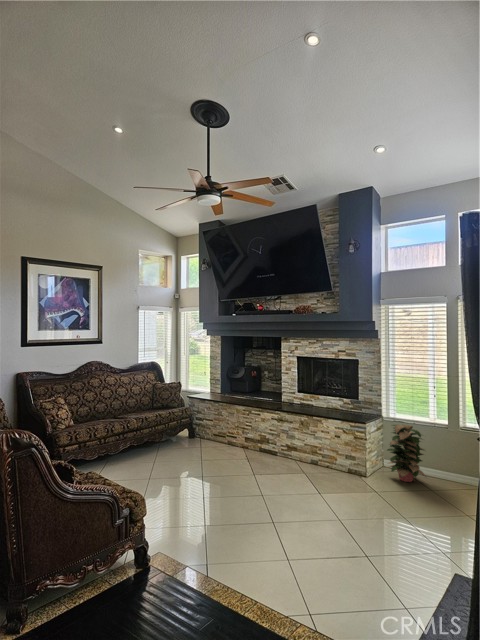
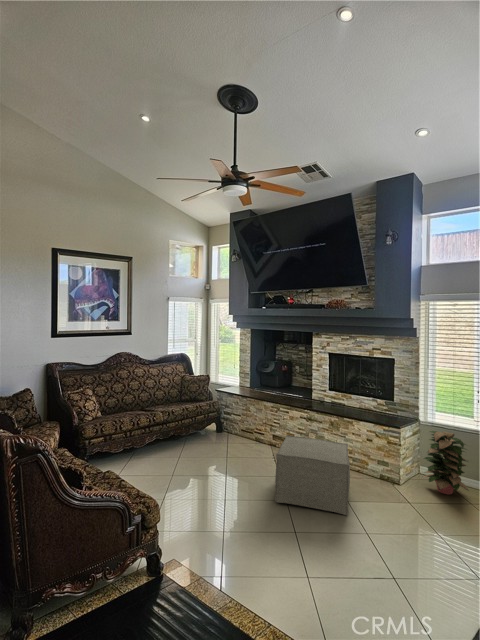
ottoman: none [252,435,320,505] -> present [275,435,350,515]

